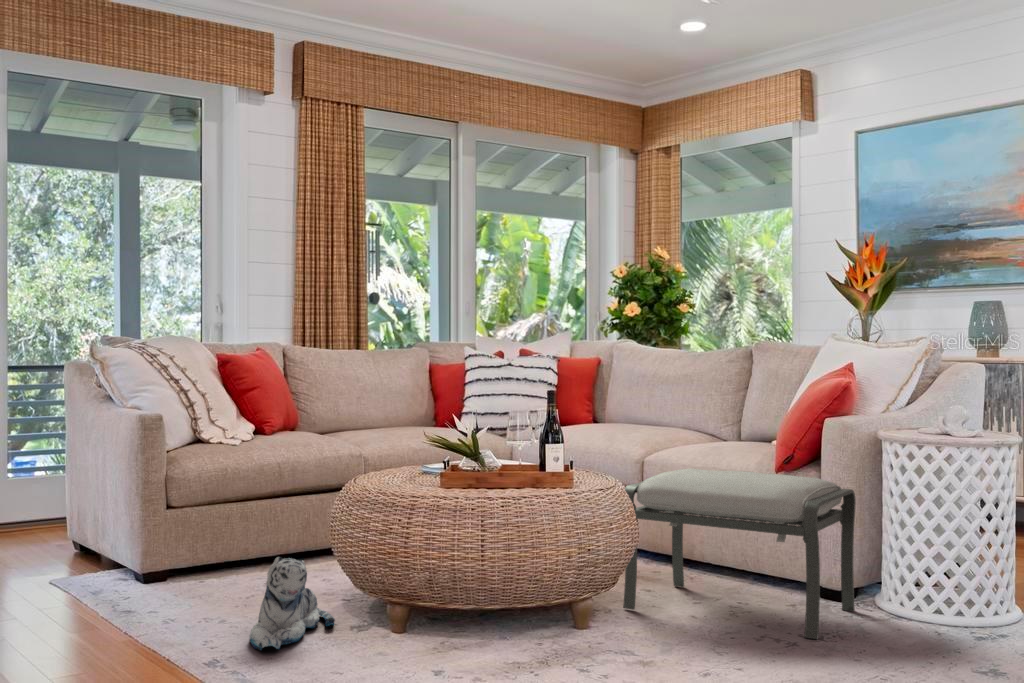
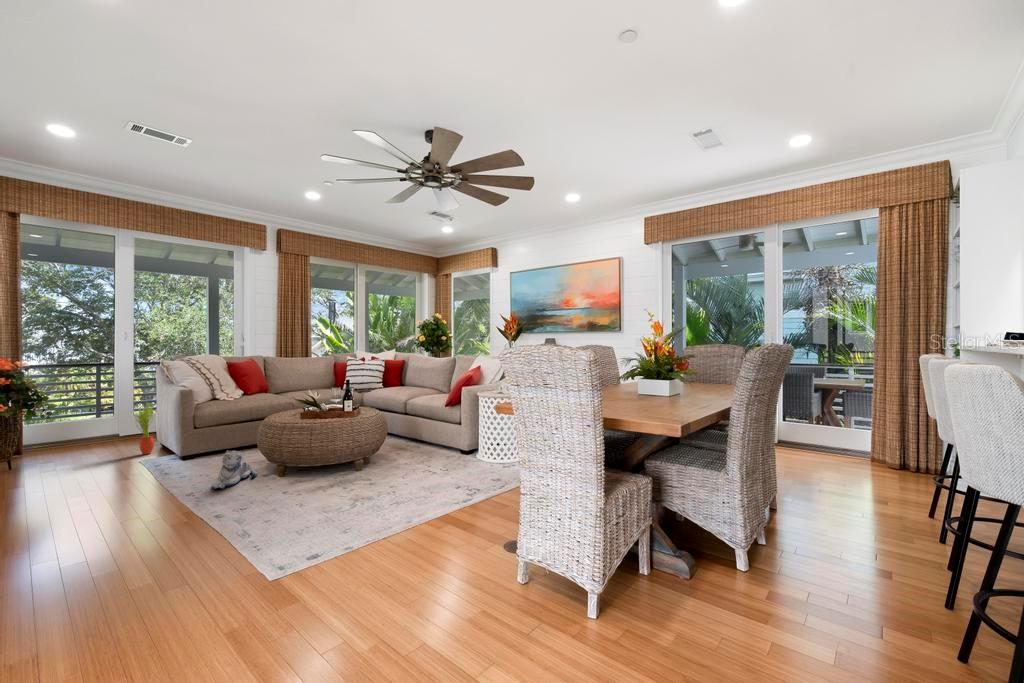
potted plant: none [33,445,76,564] -> present [135,404,154,454]
ottoman: present [623,469,856,639] -> none [382,408,471,471]

